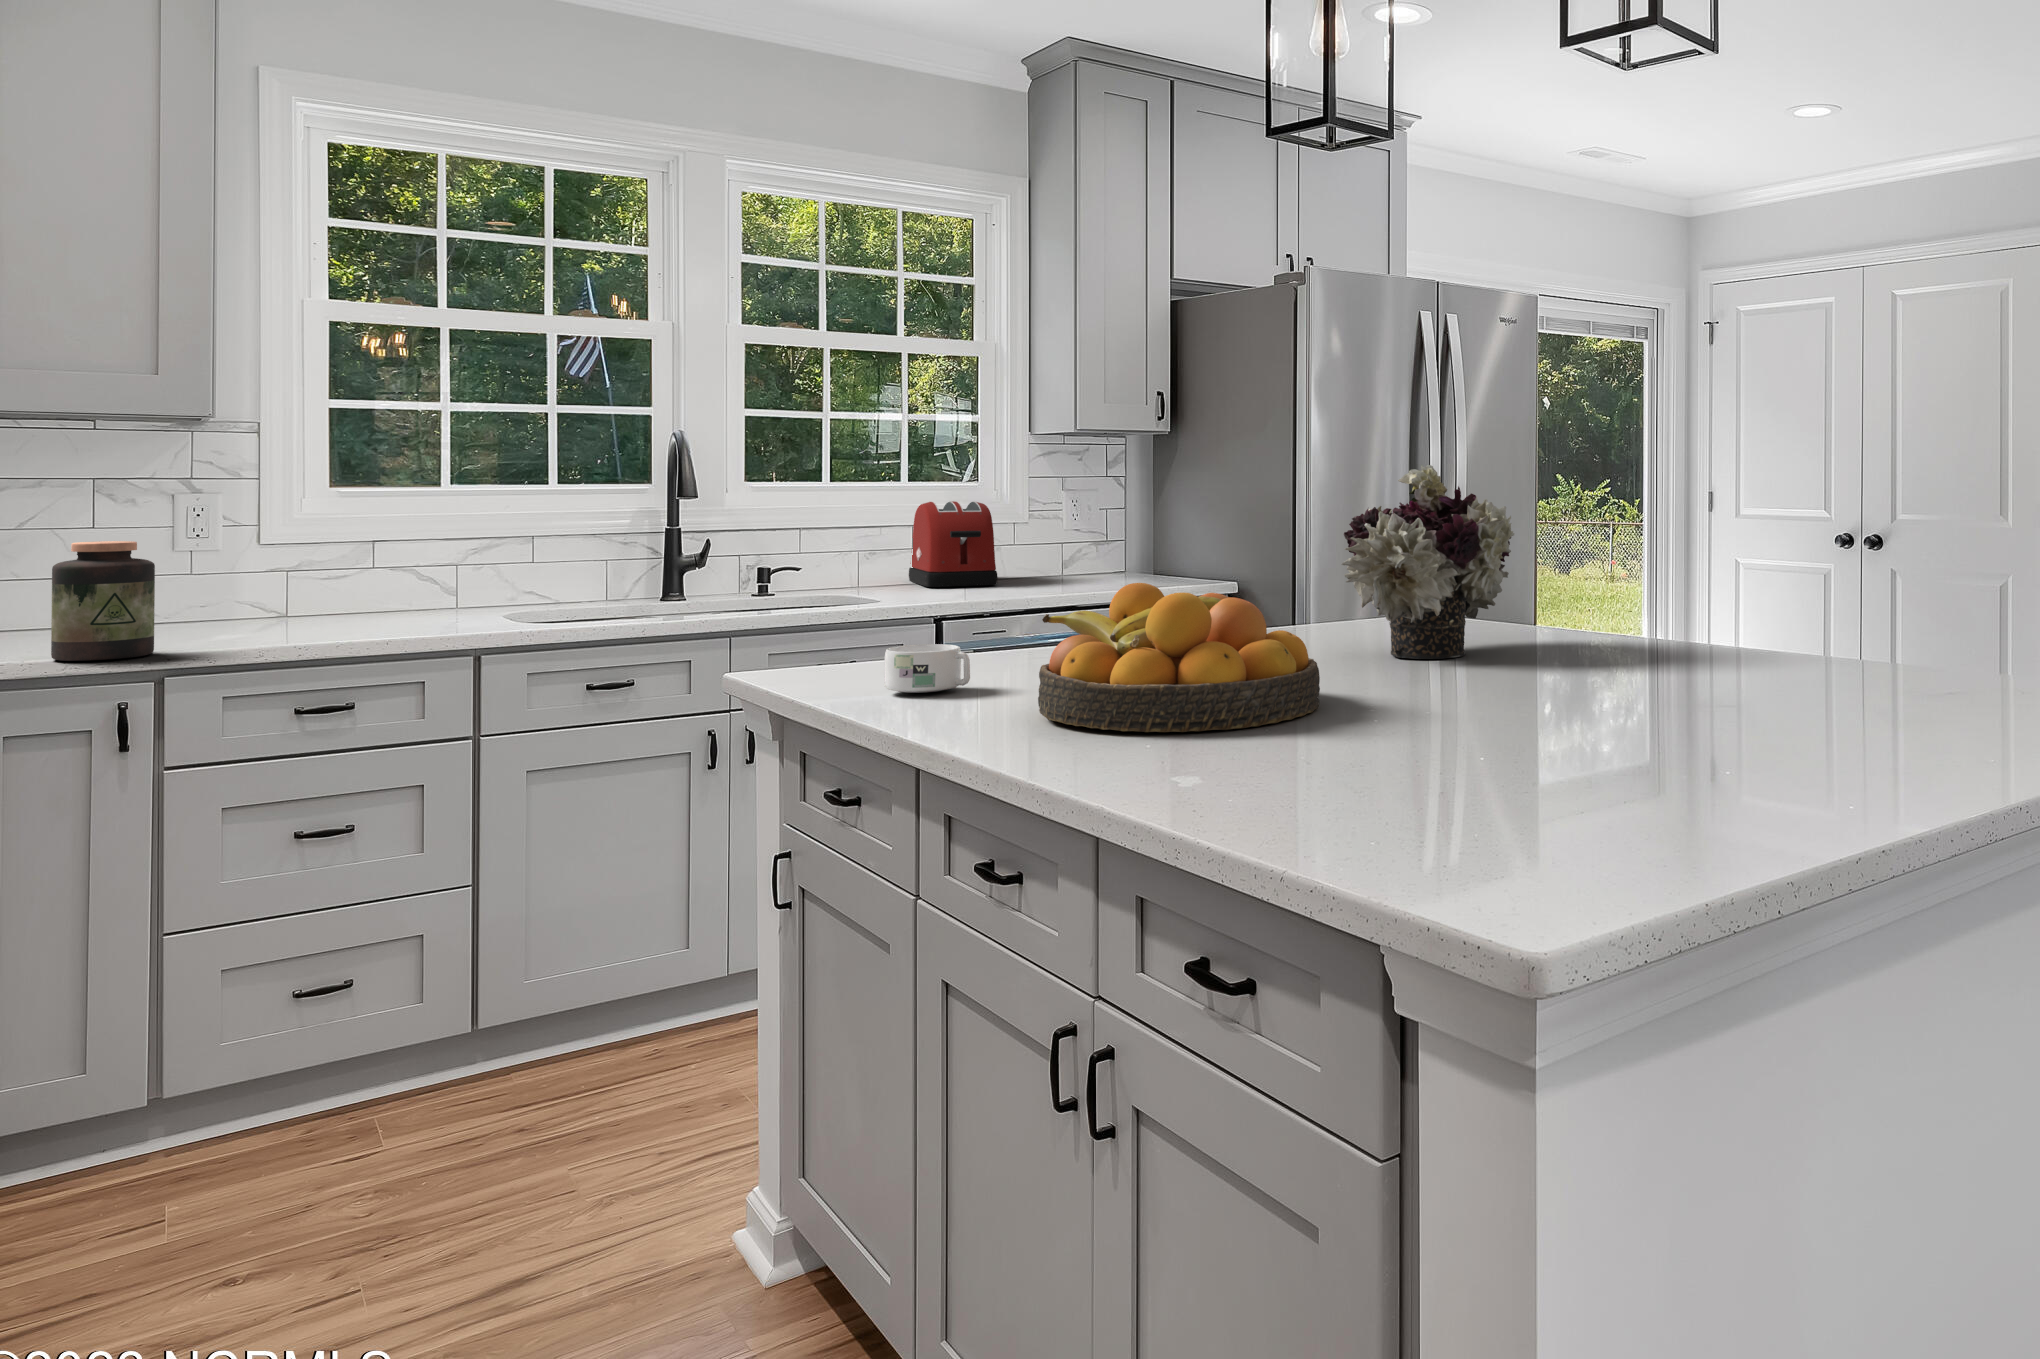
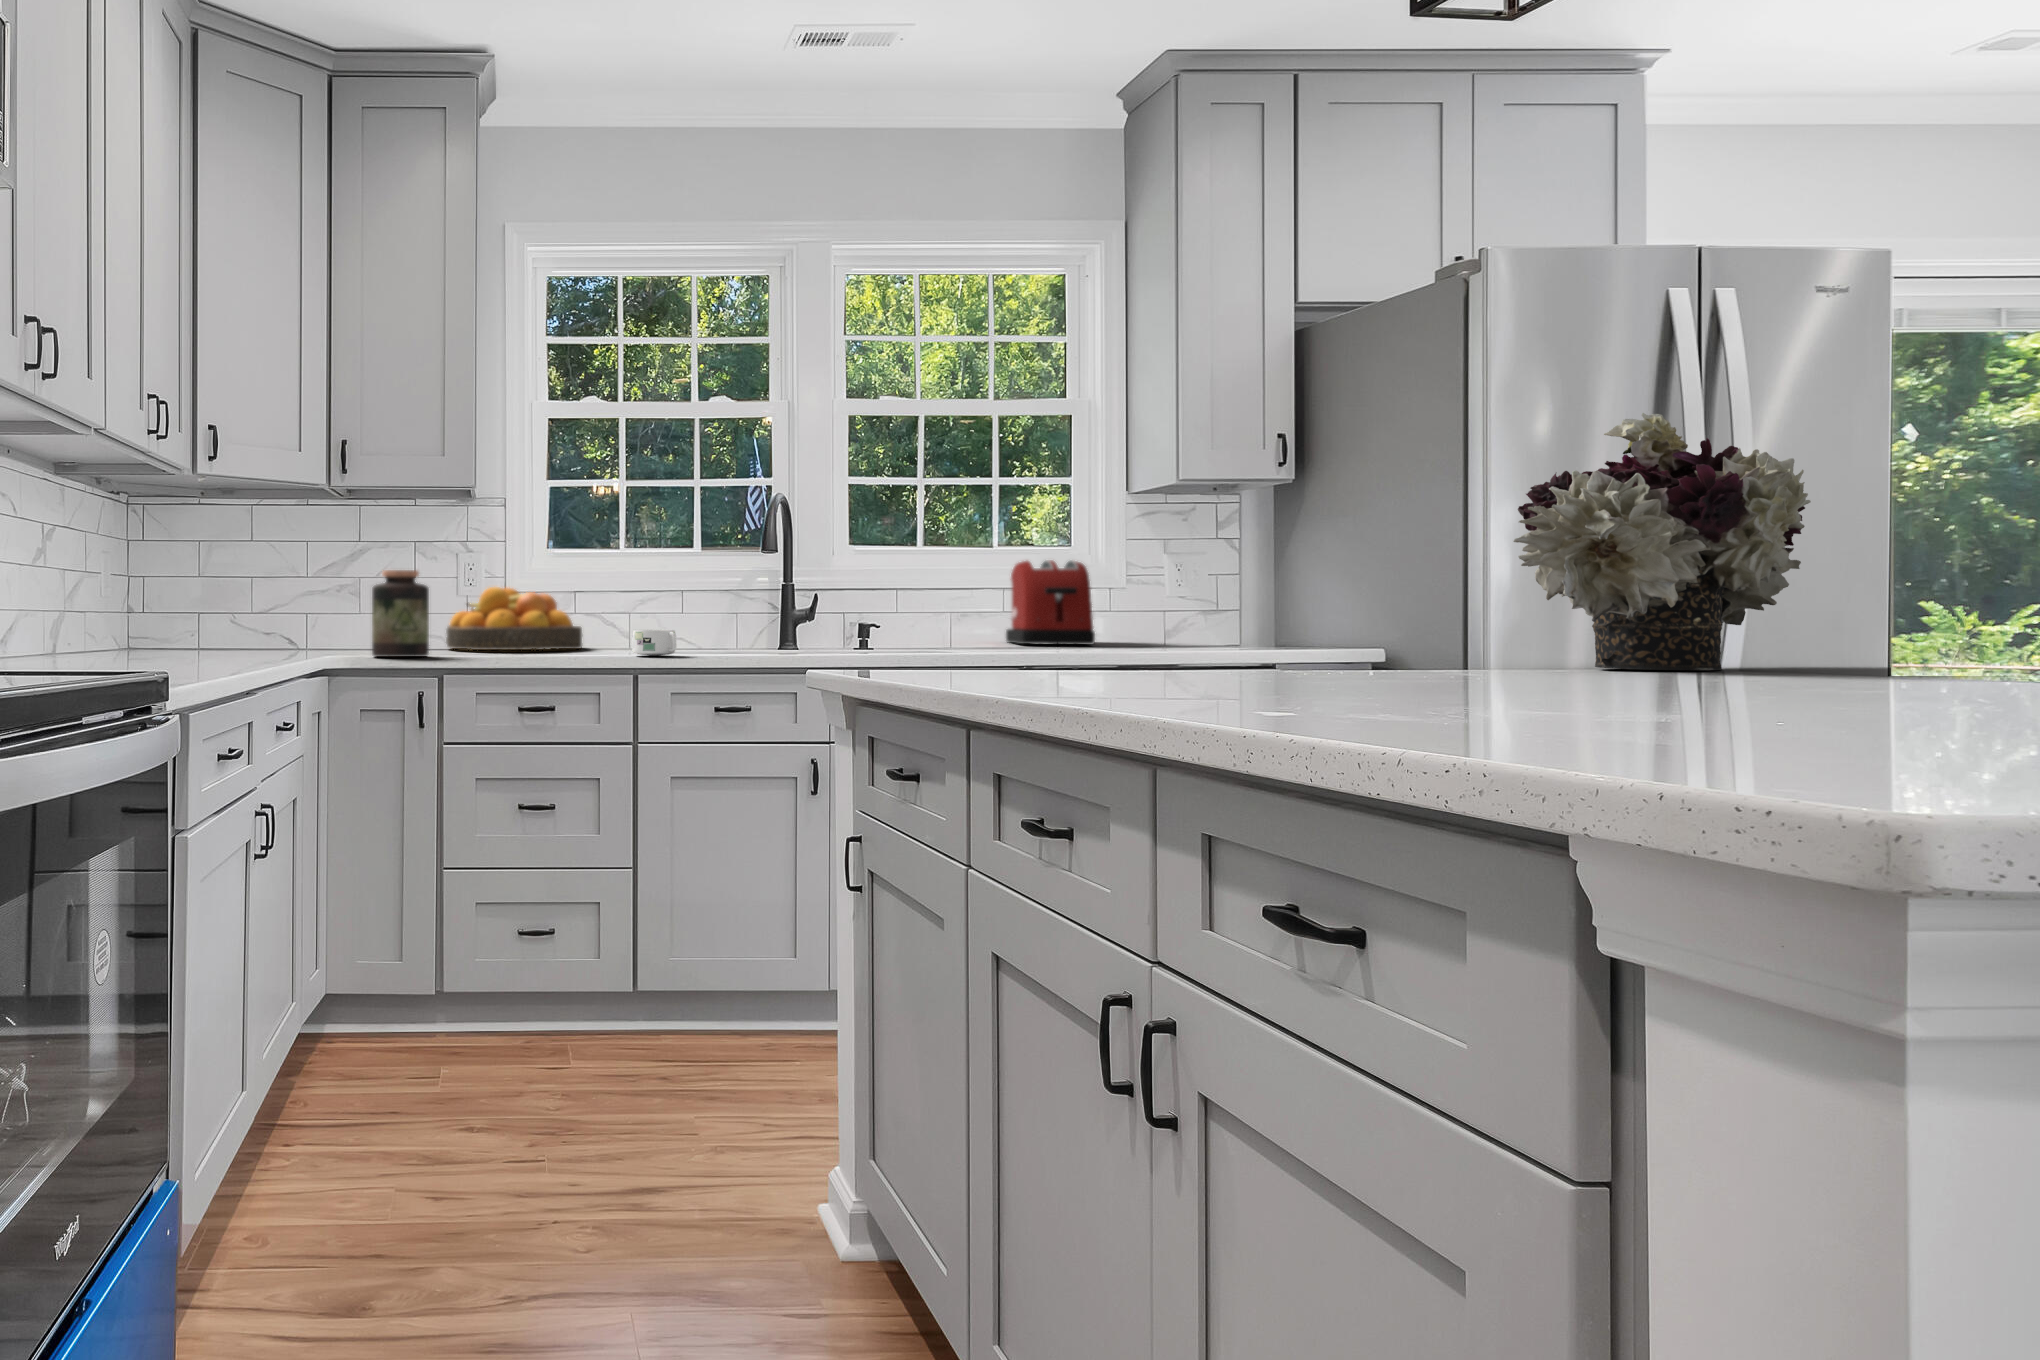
fruit bowl: present [1038,583,1320,732] -> present [446,587,582,650]
mug: present [884,644,970,693] -> present [632,630,677,656]

